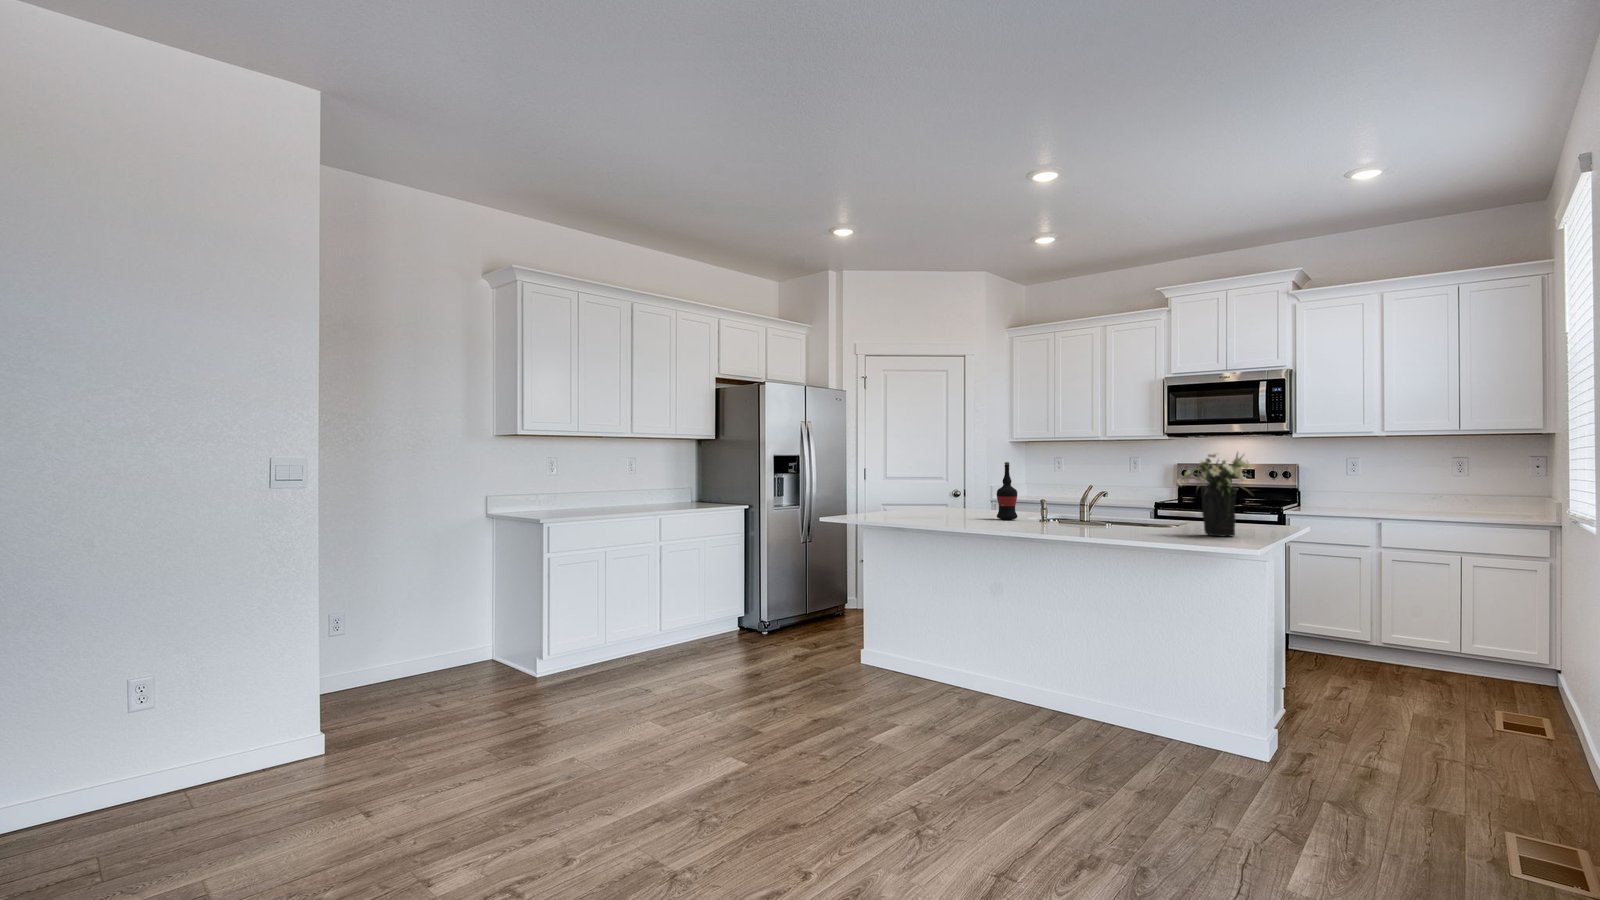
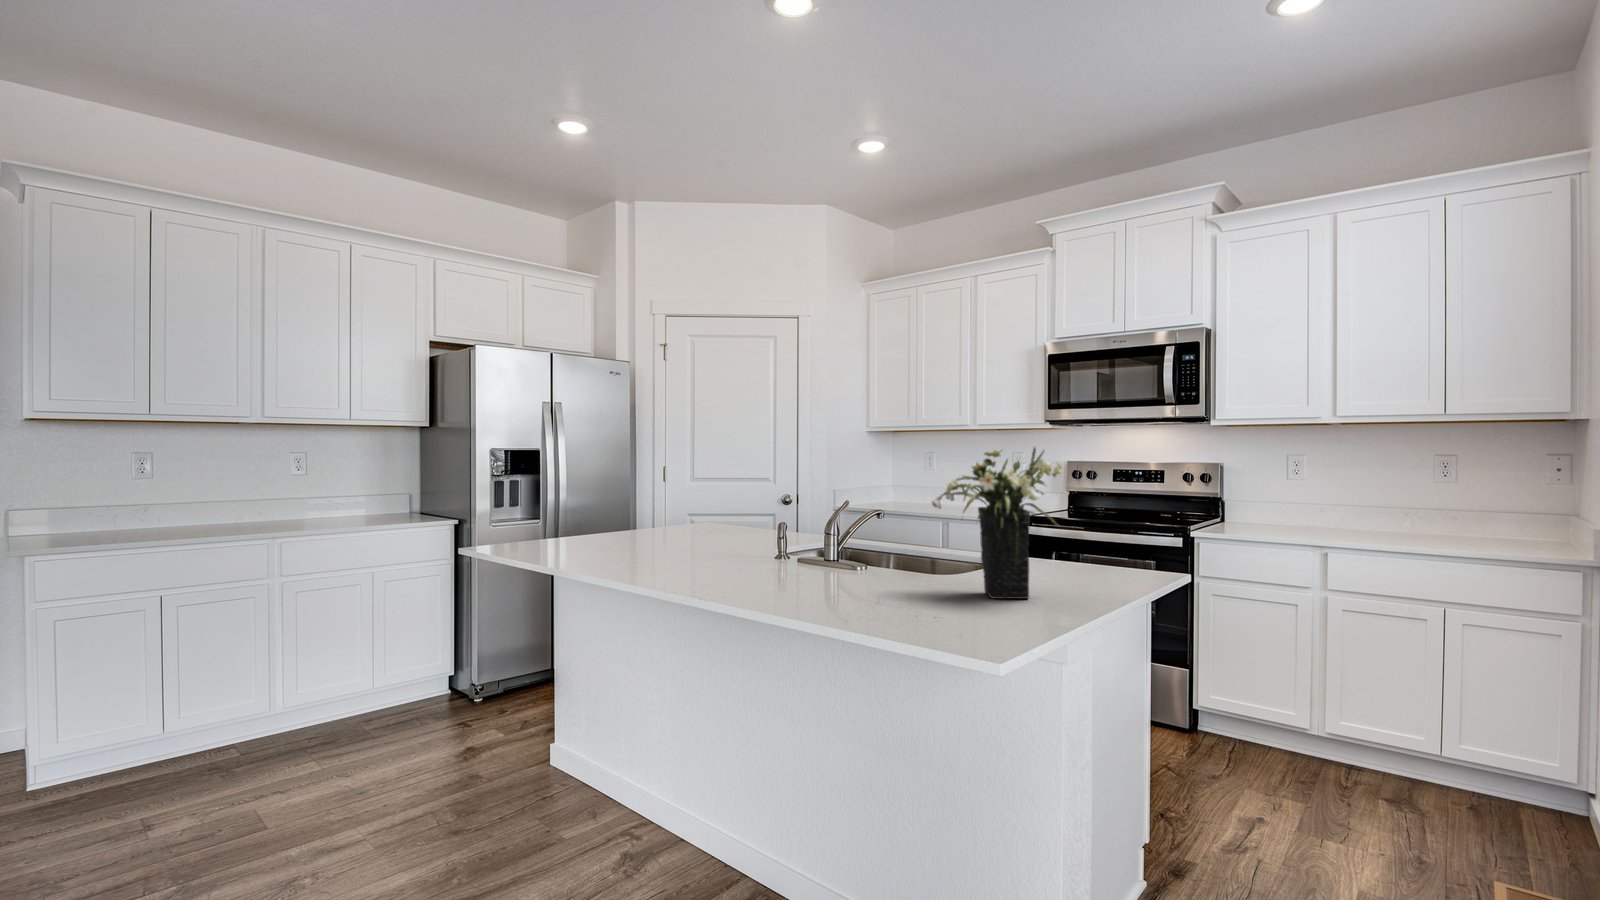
wine bottle: present [997,462,1017,520] -> none [729,461,761,551]

